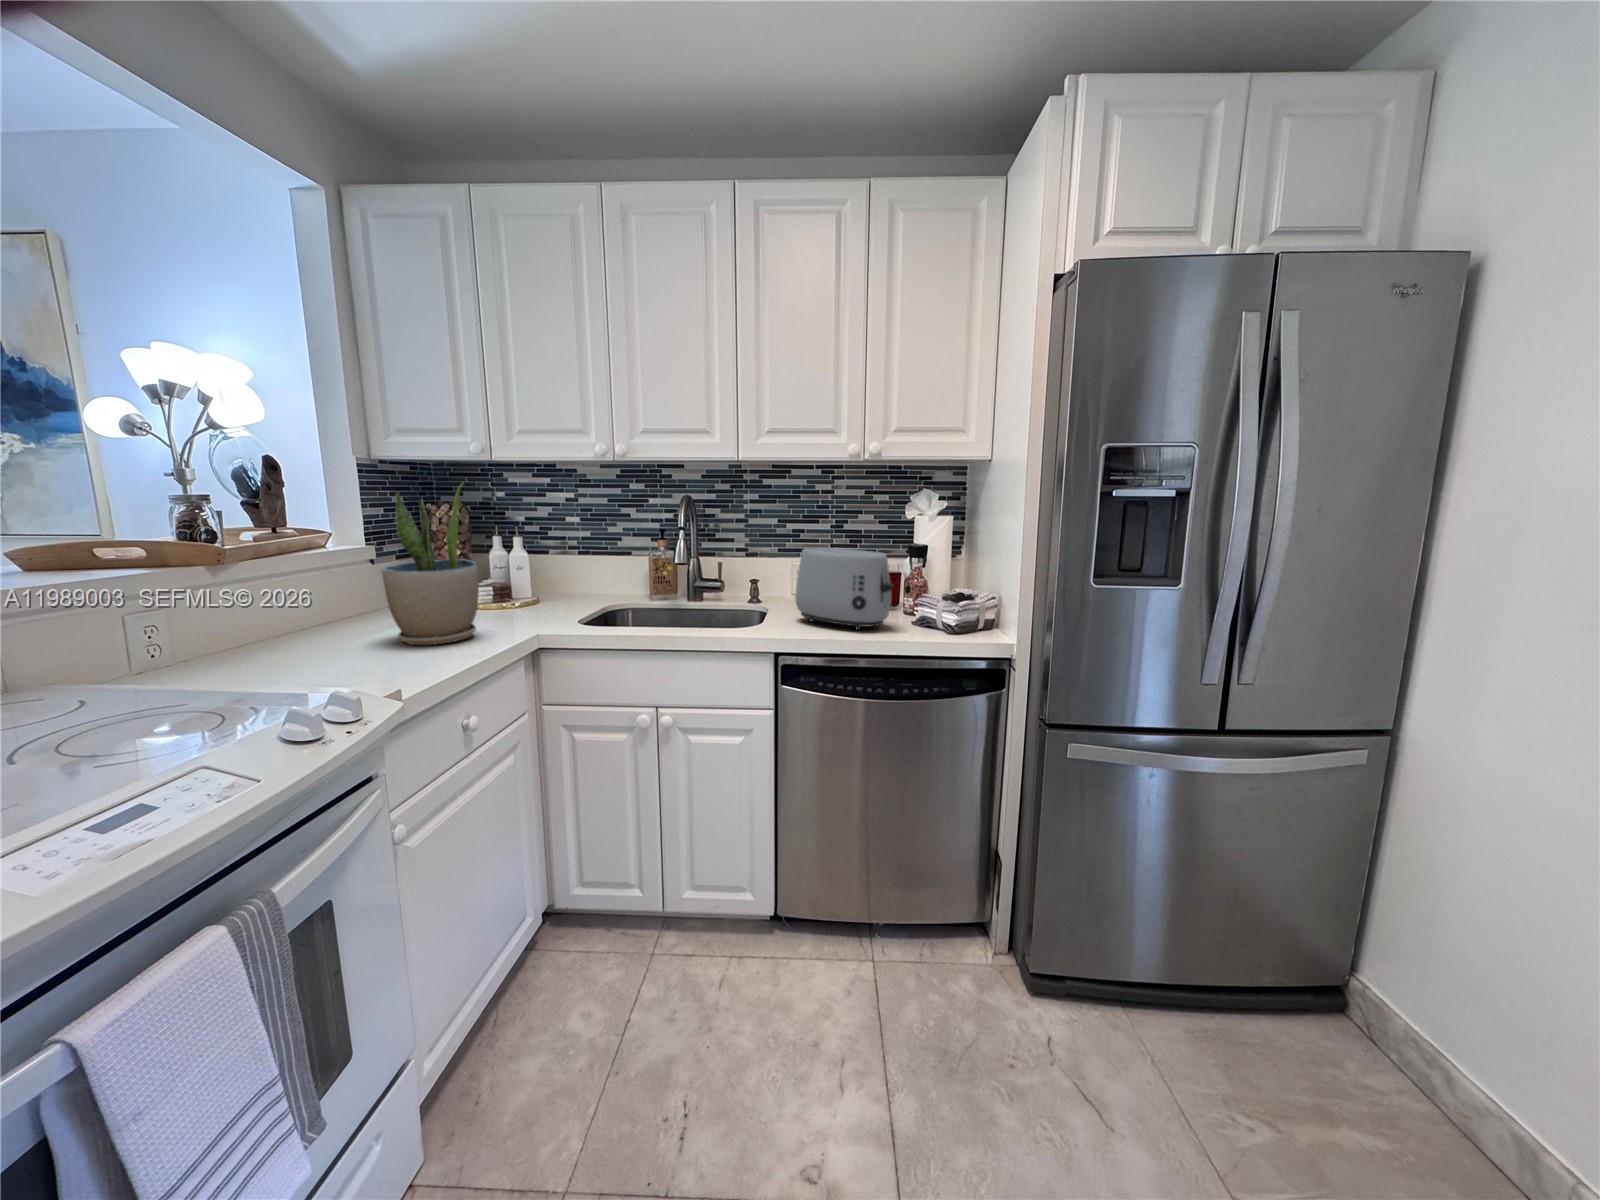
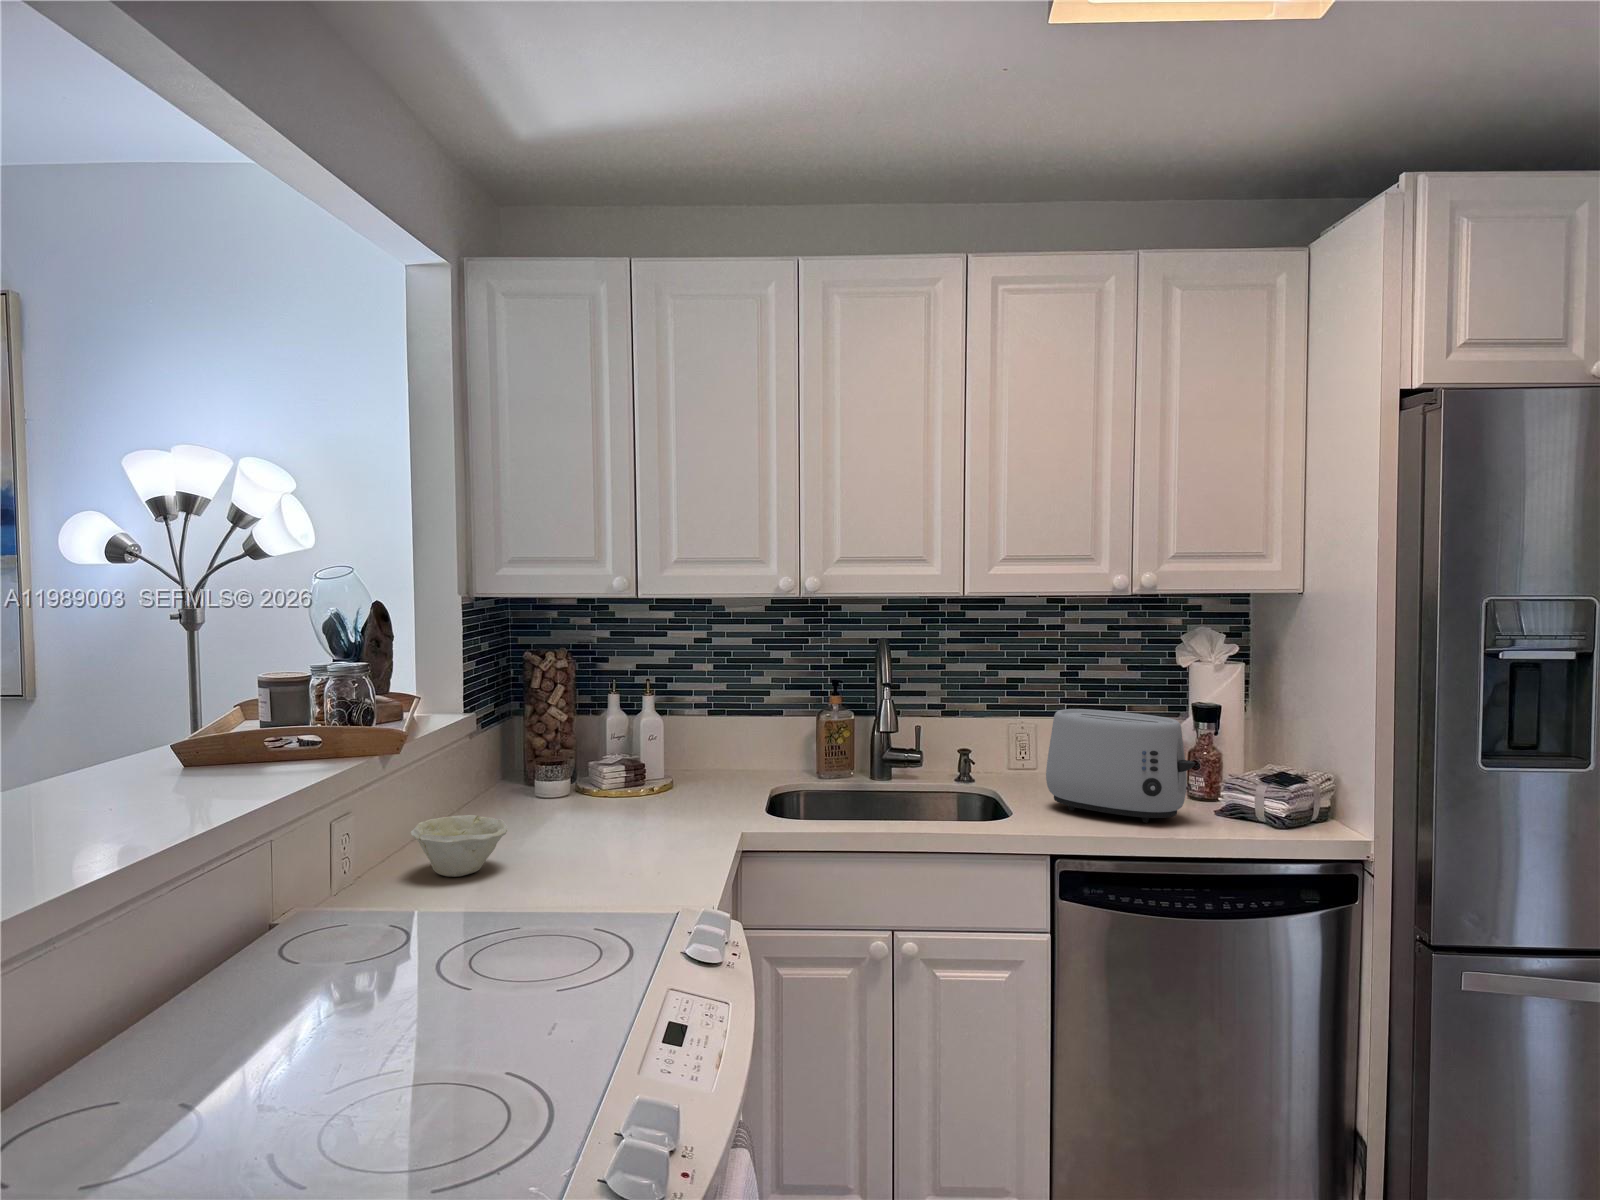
potted plant: present [381,488,479,645] -> none [570,646,678,858]
bowl: none [227,610,324,655] -> present [411,815,508,877]

